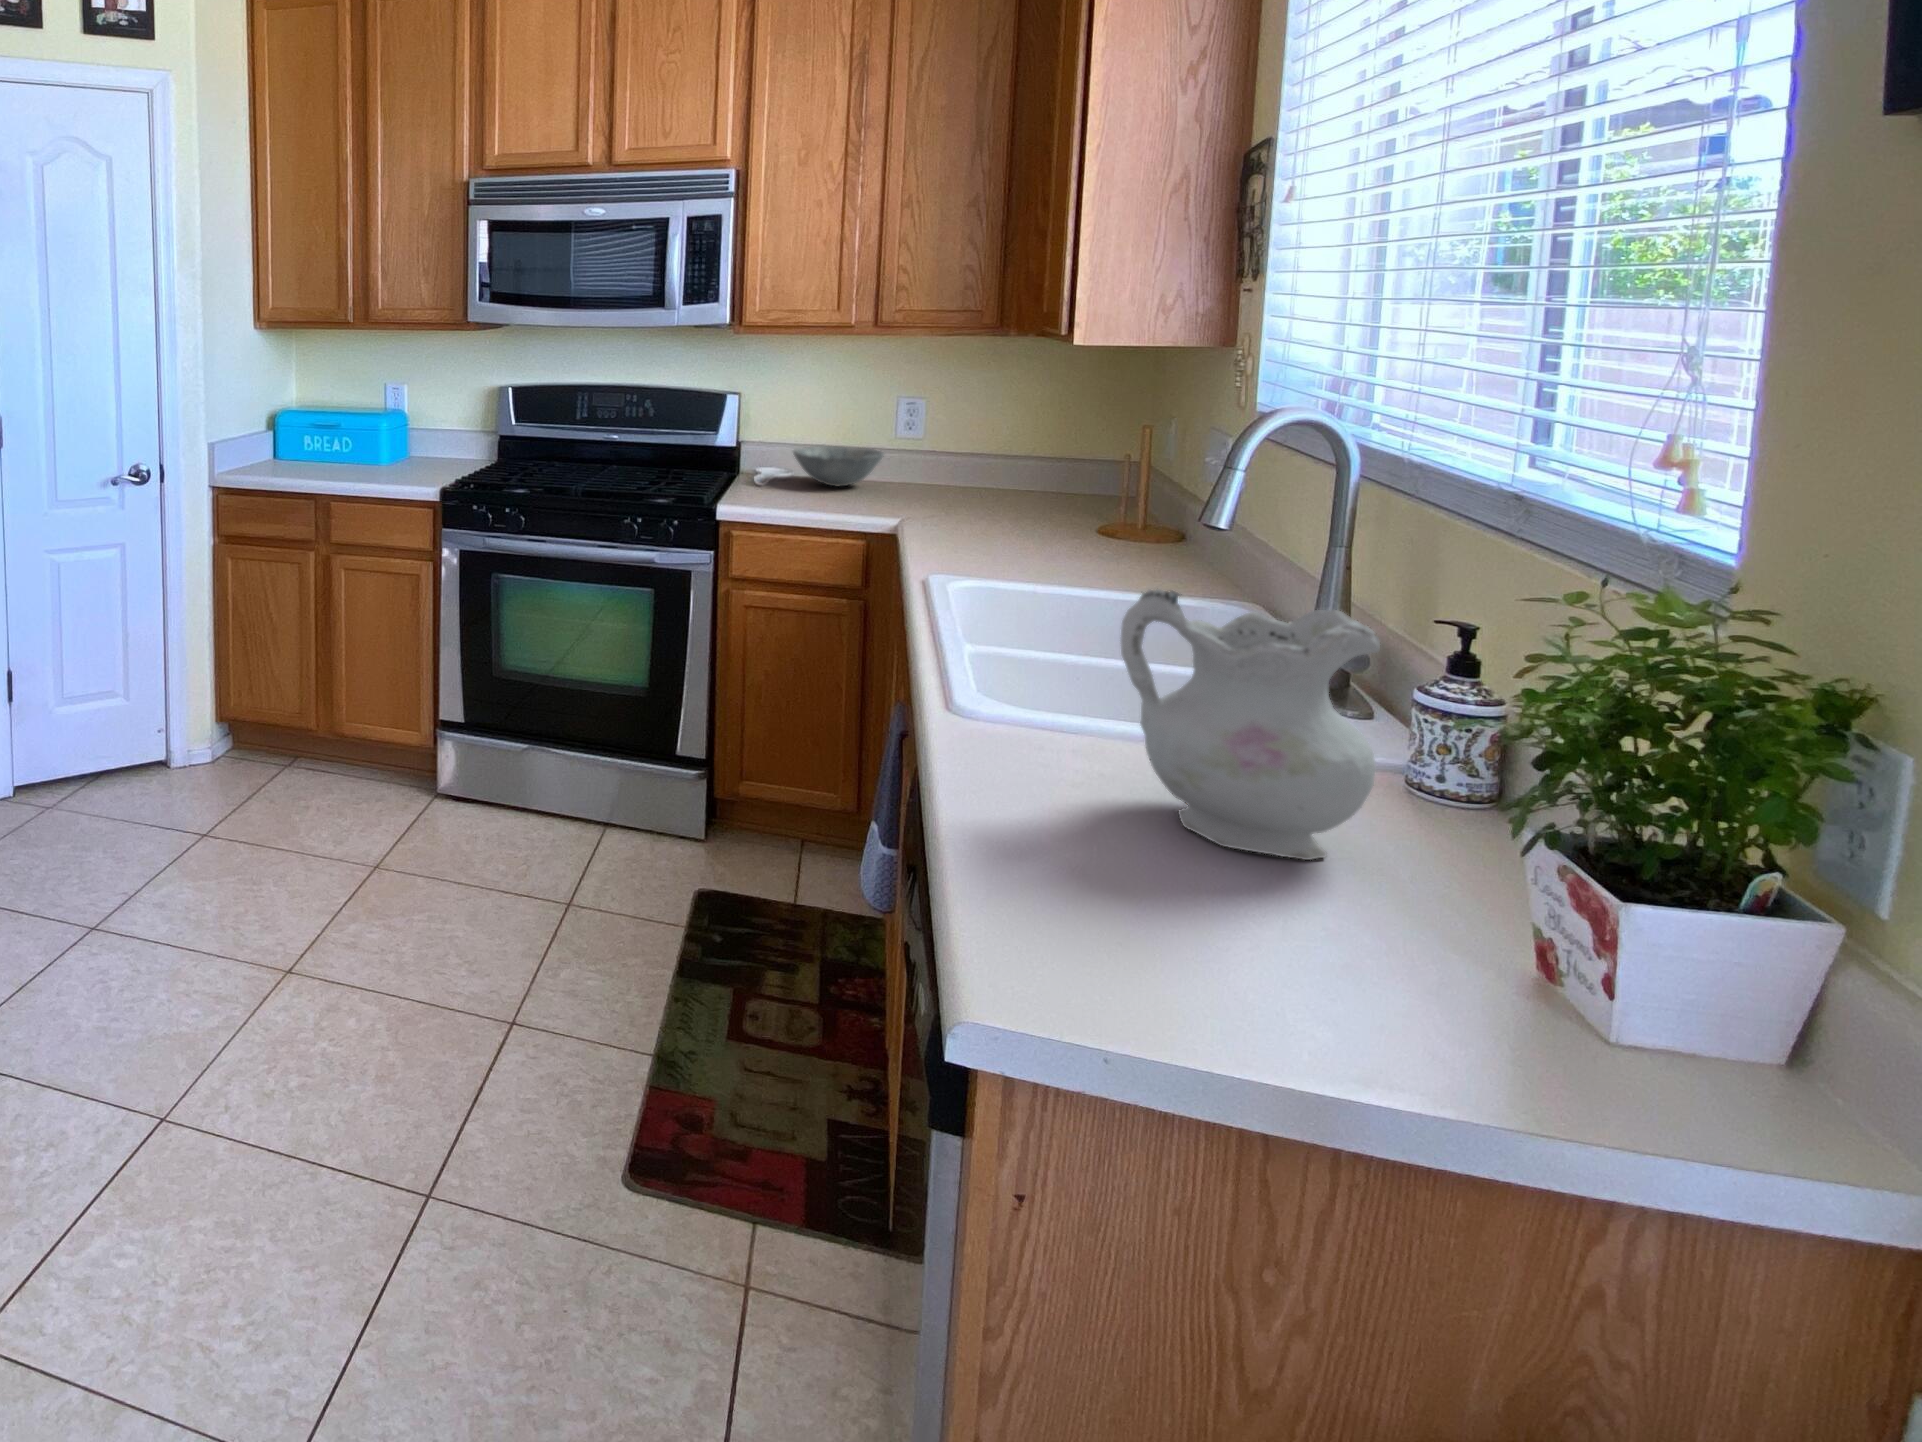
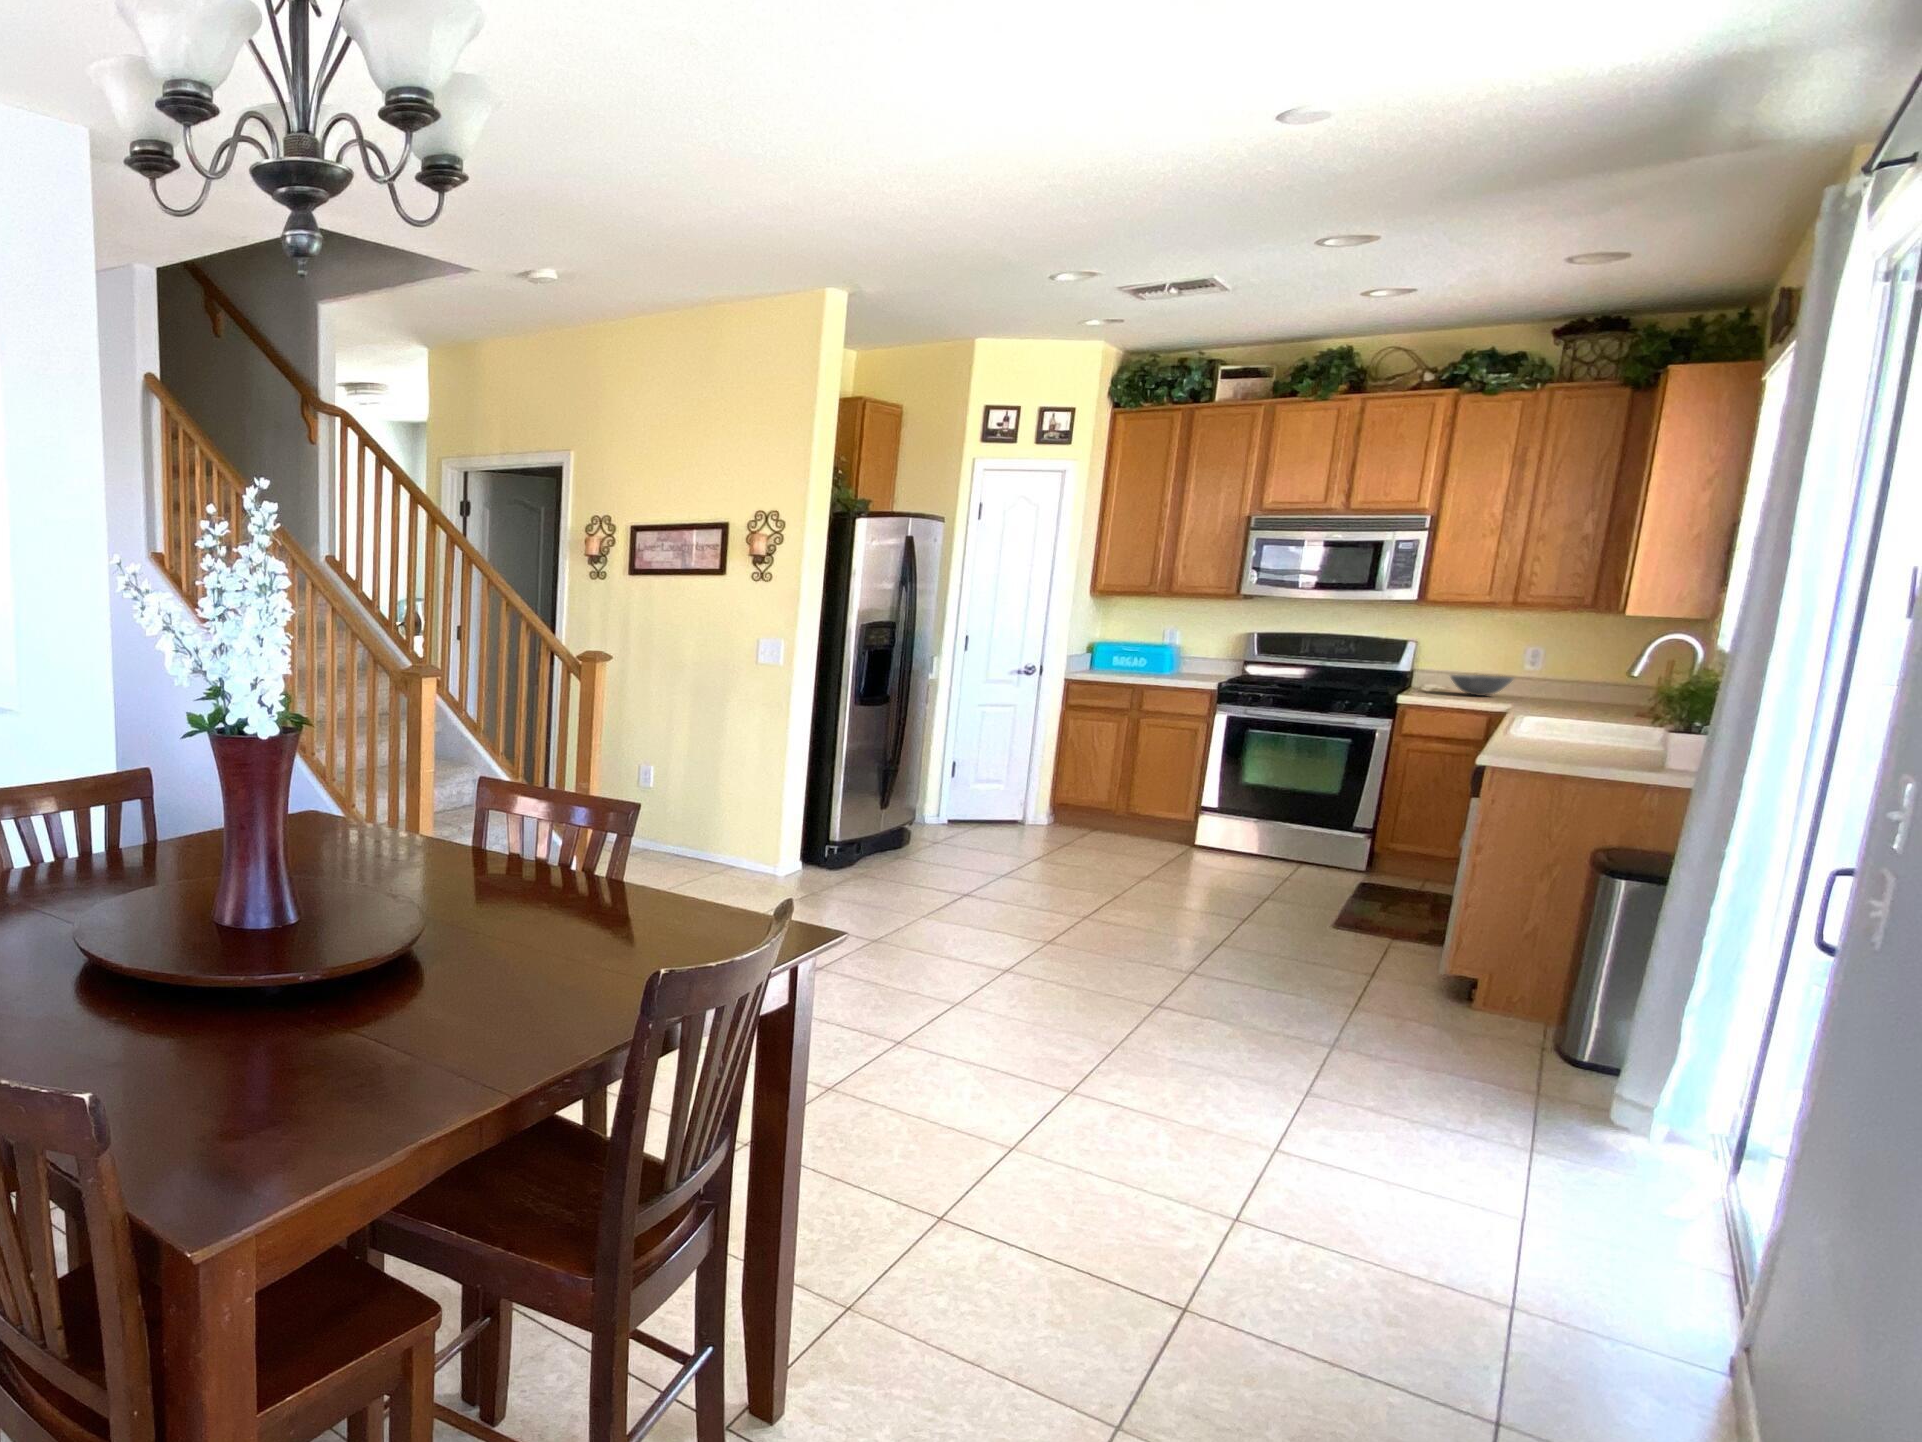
ceramic pitcher: present [1121,589,1380,860] -> none [1561,670,1646,745]

